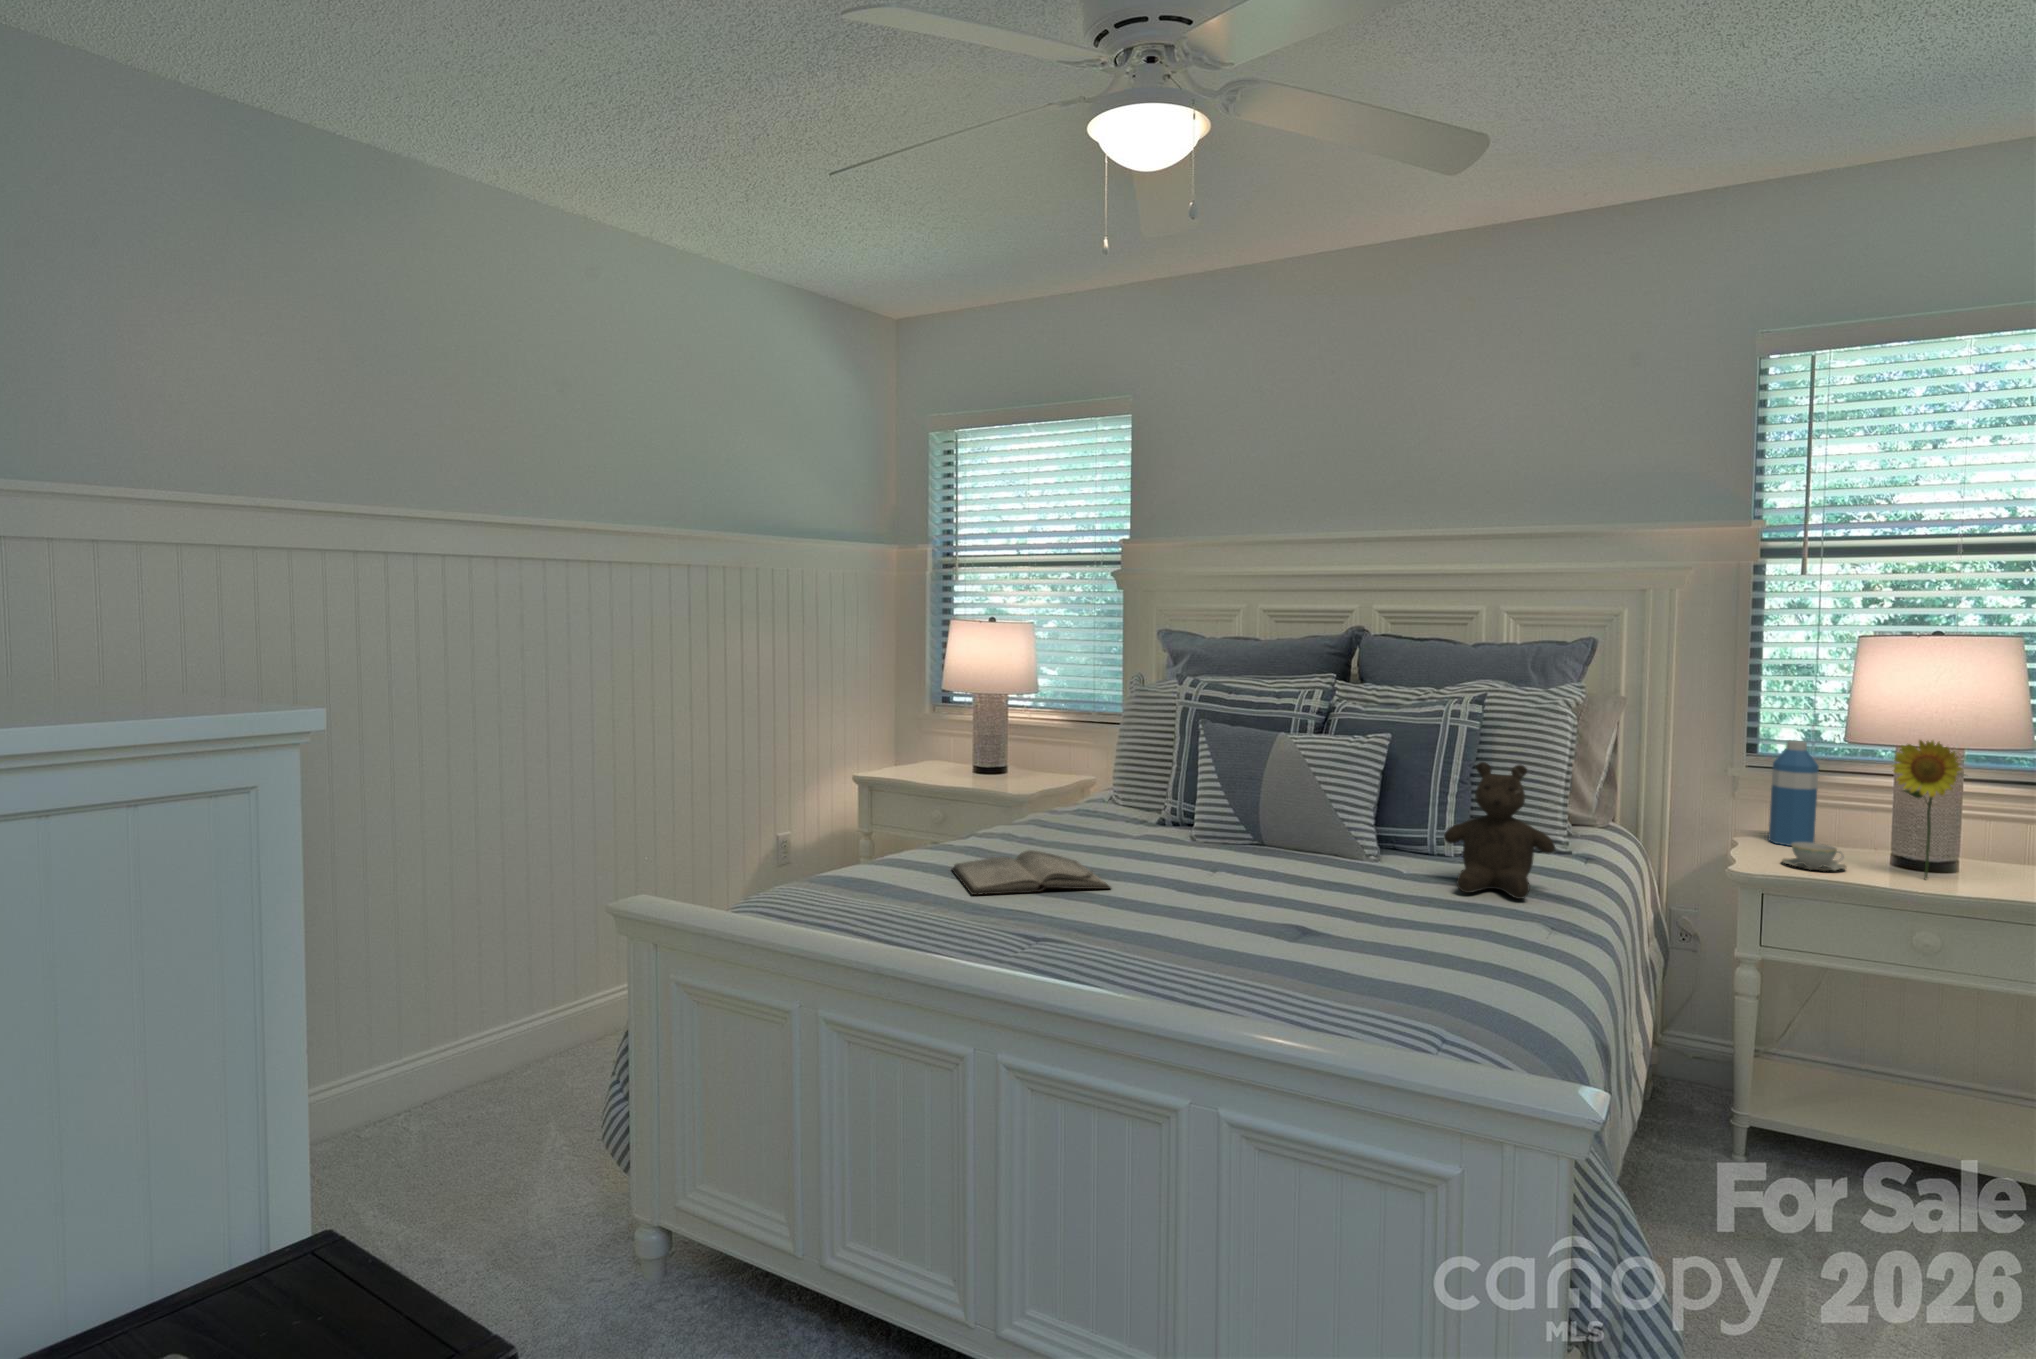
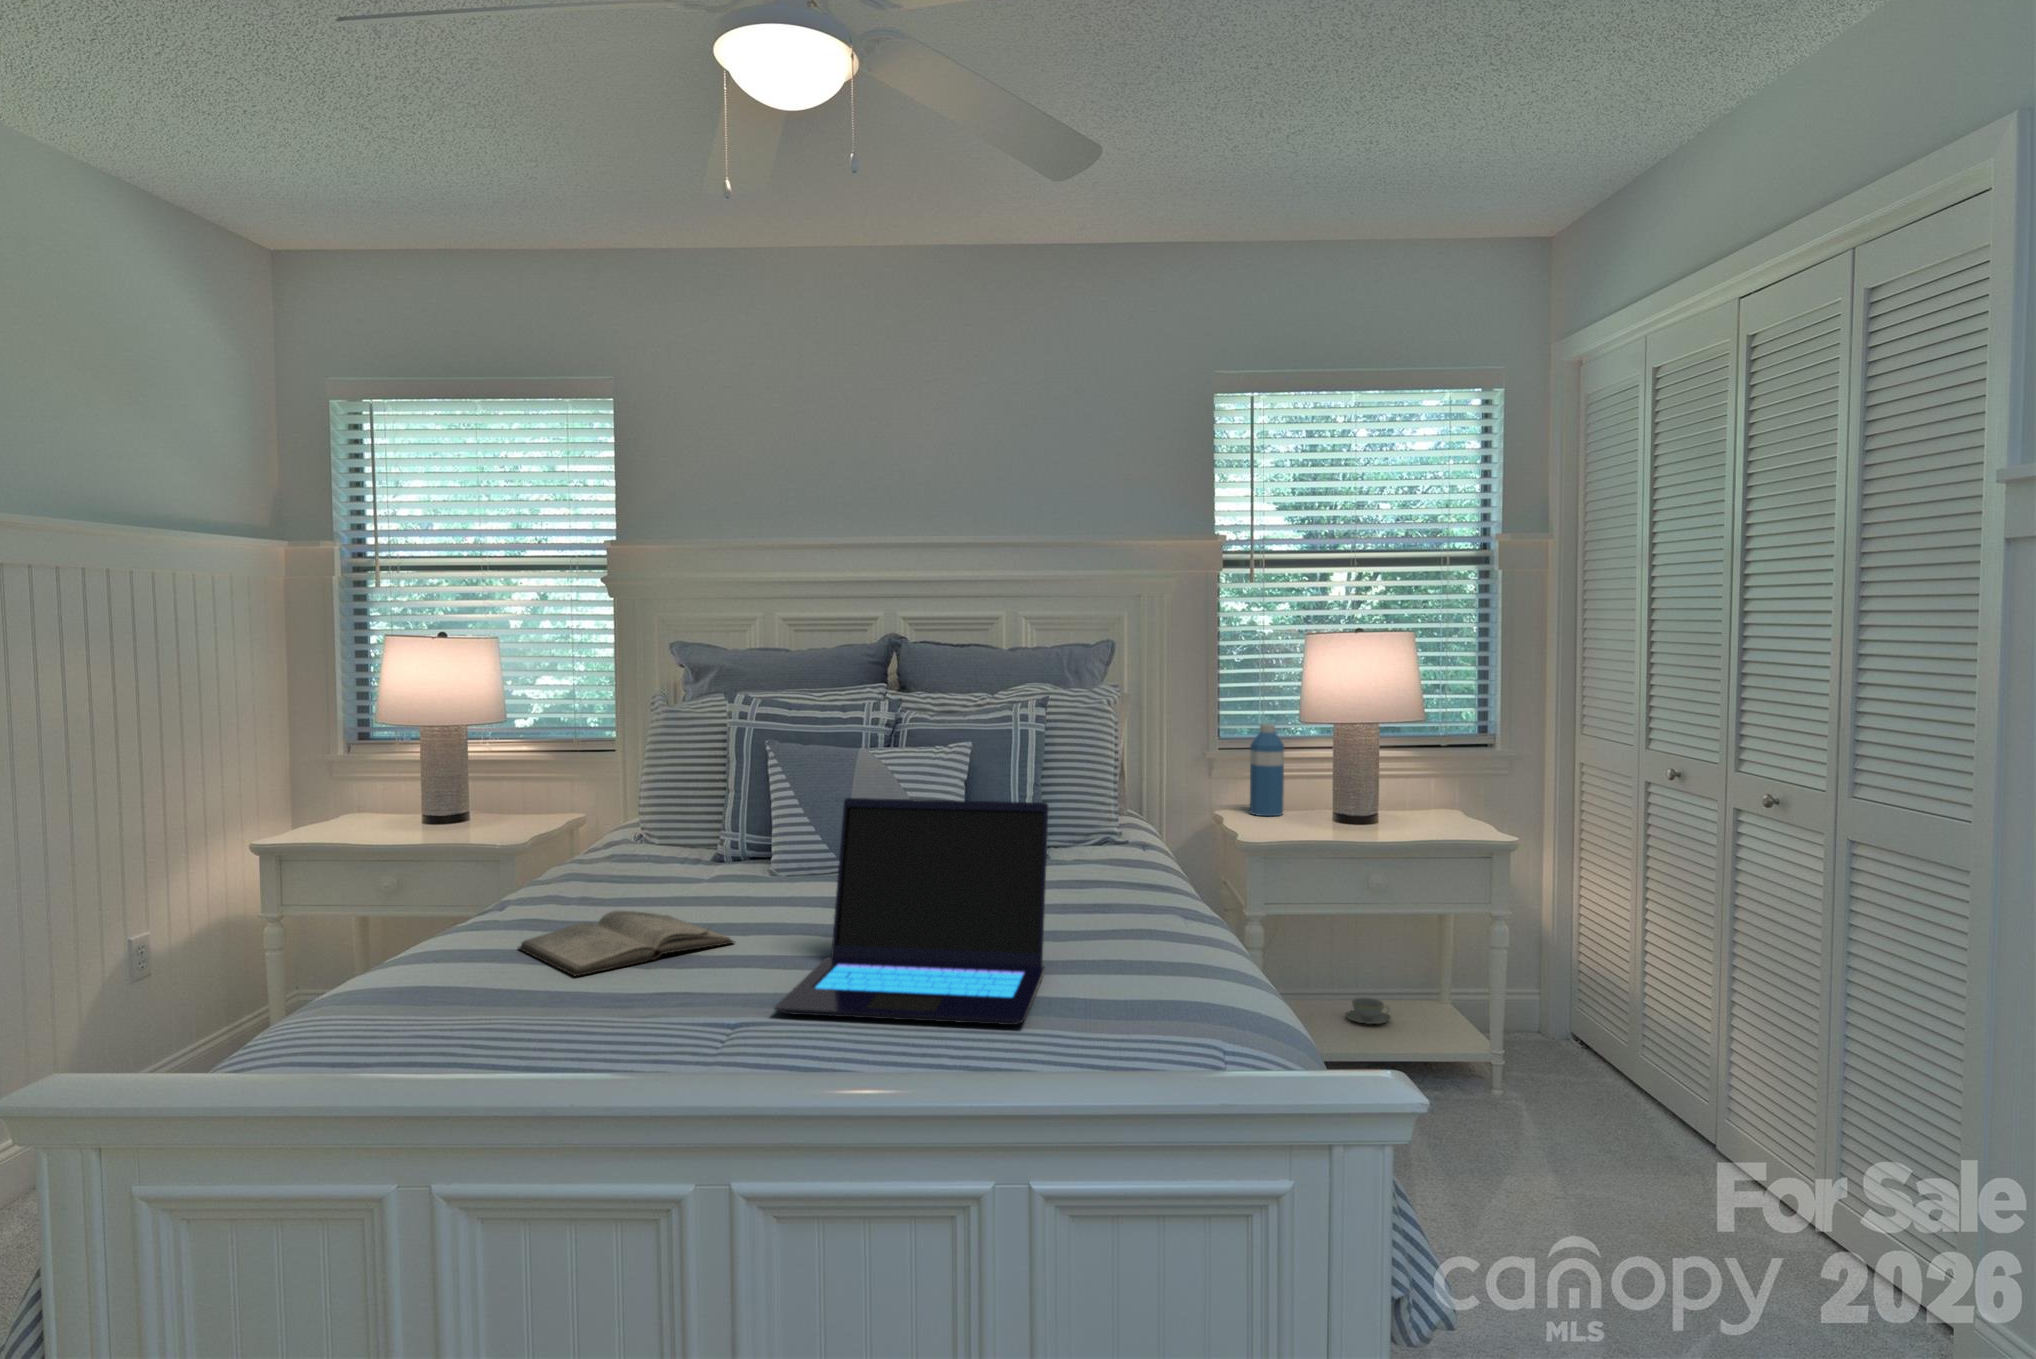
flower: present [1893,740,1961,879] -> none [1355,716,1407,833]
teddy bear: present [1444,762,1555,899] -> none [1045,763,1146,894]
laptop: none [1089,772,1380,990] -> present [774,798,1049,1025]
teacup: present [1782,842,1846,870] -> present [1346,998,1390,1024]

